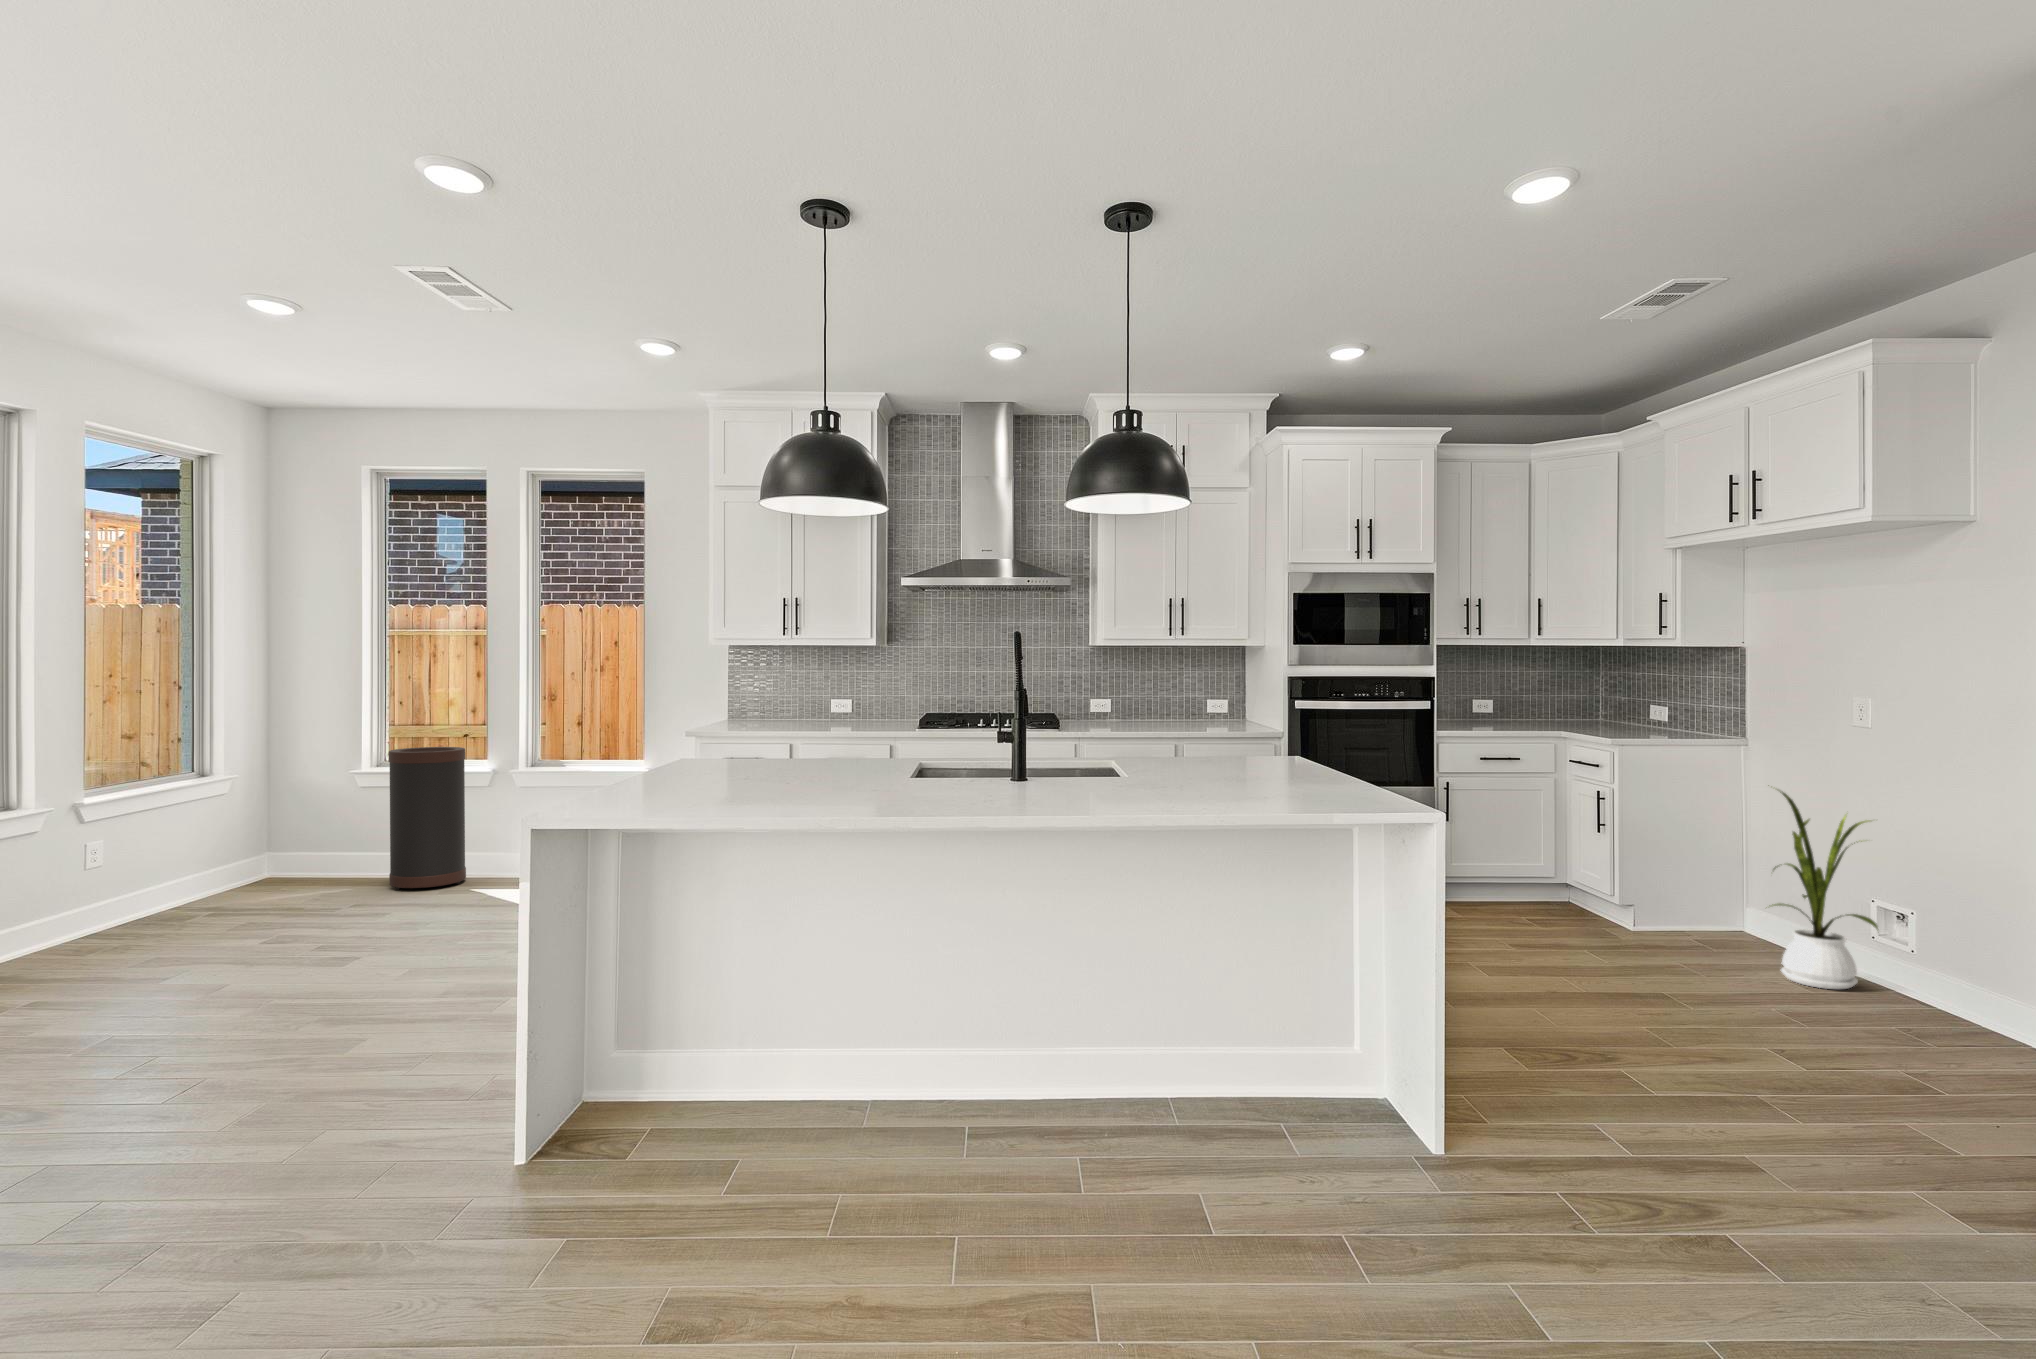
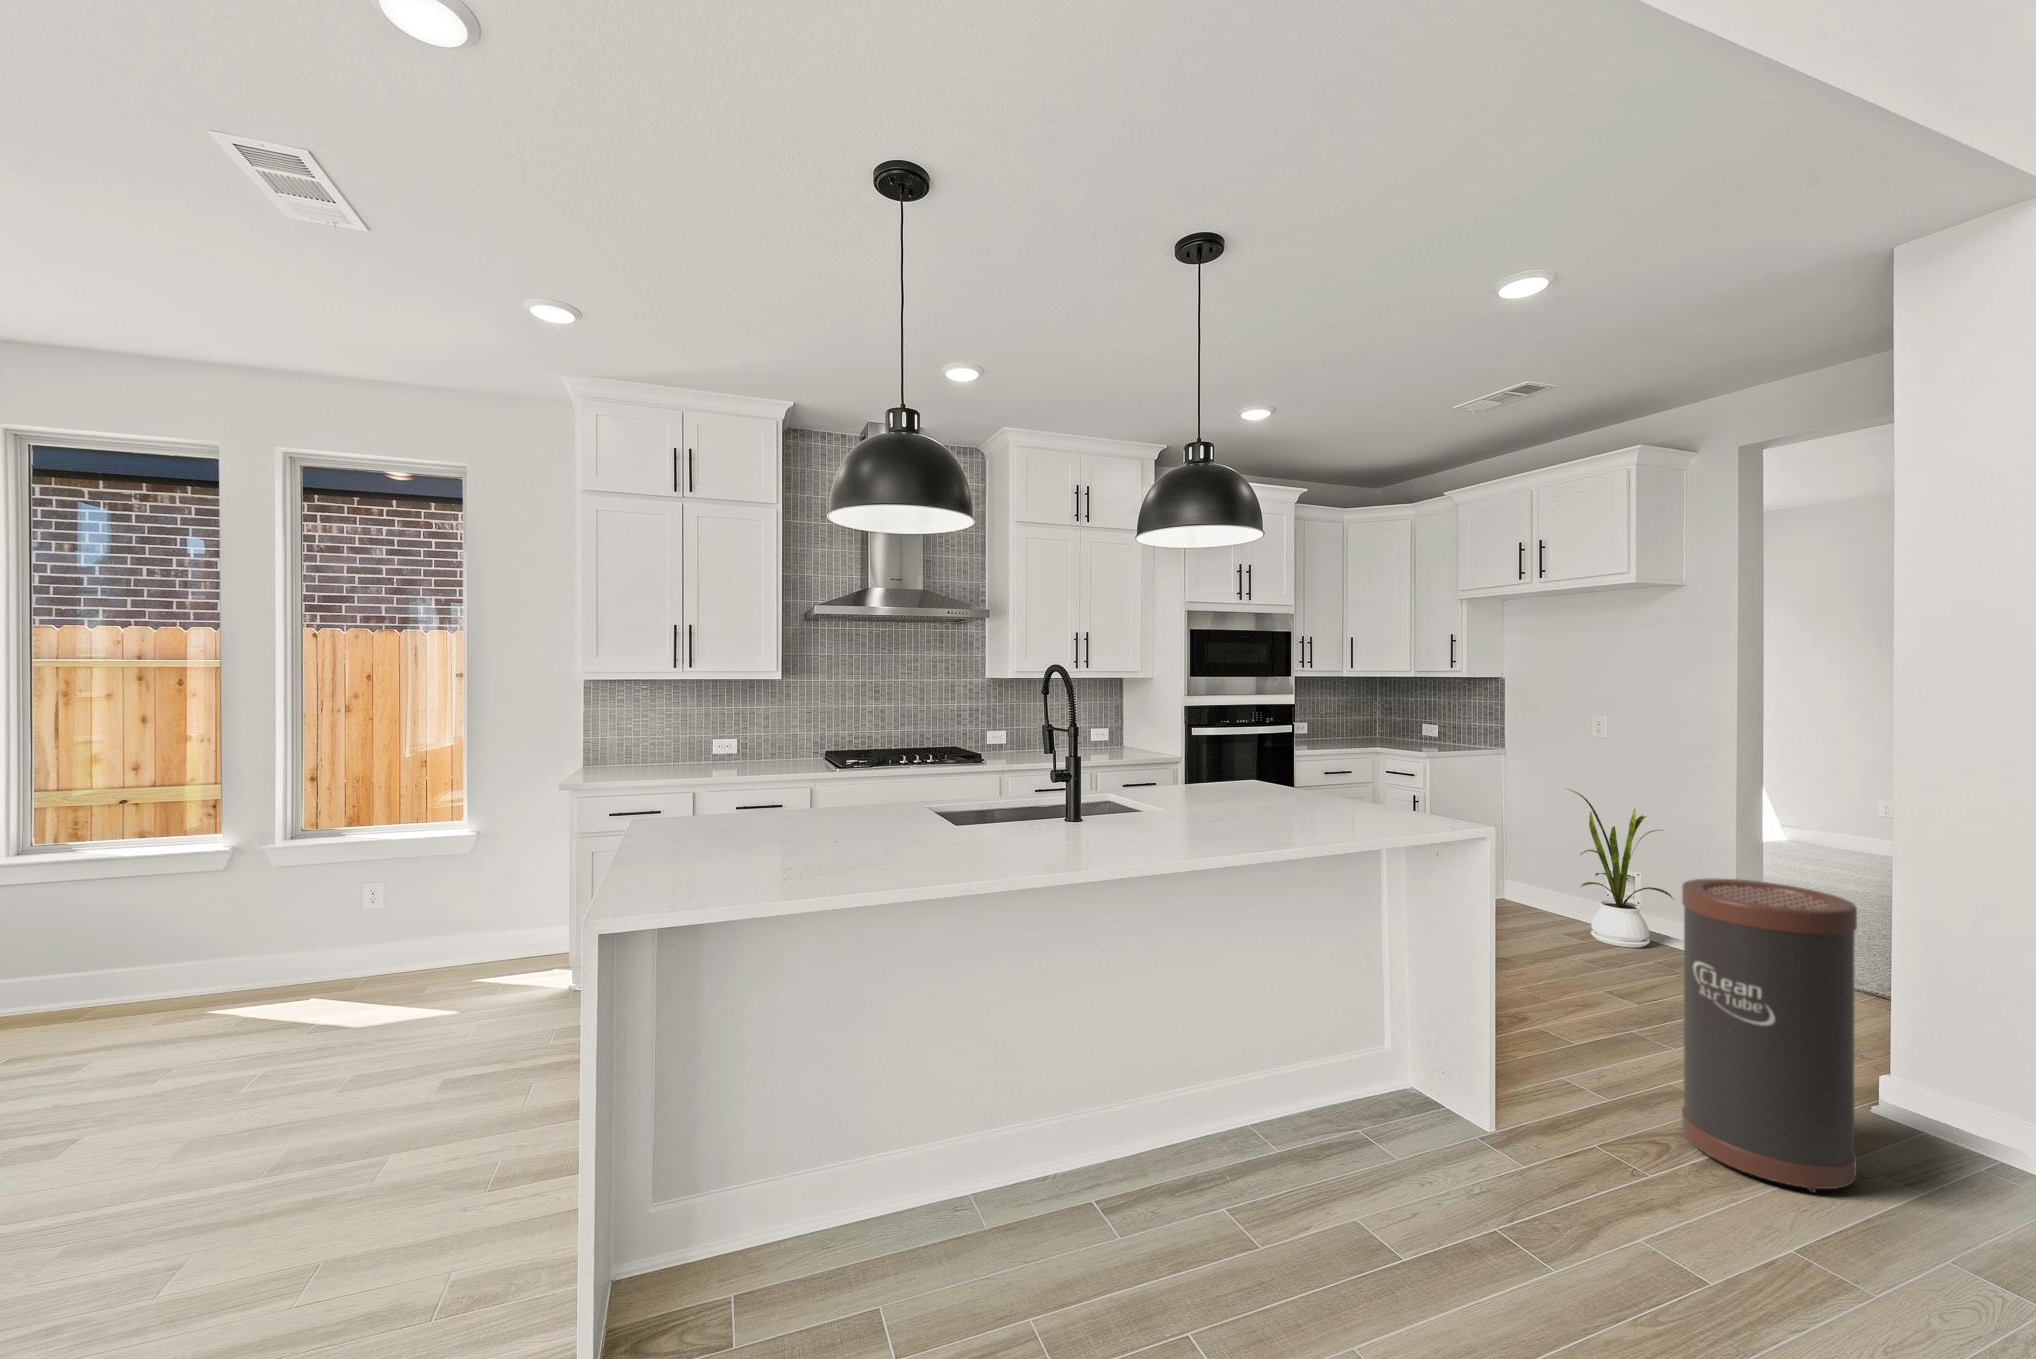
trash can: present [389,747,466,890] -> present [1682,878,1857,1192]

